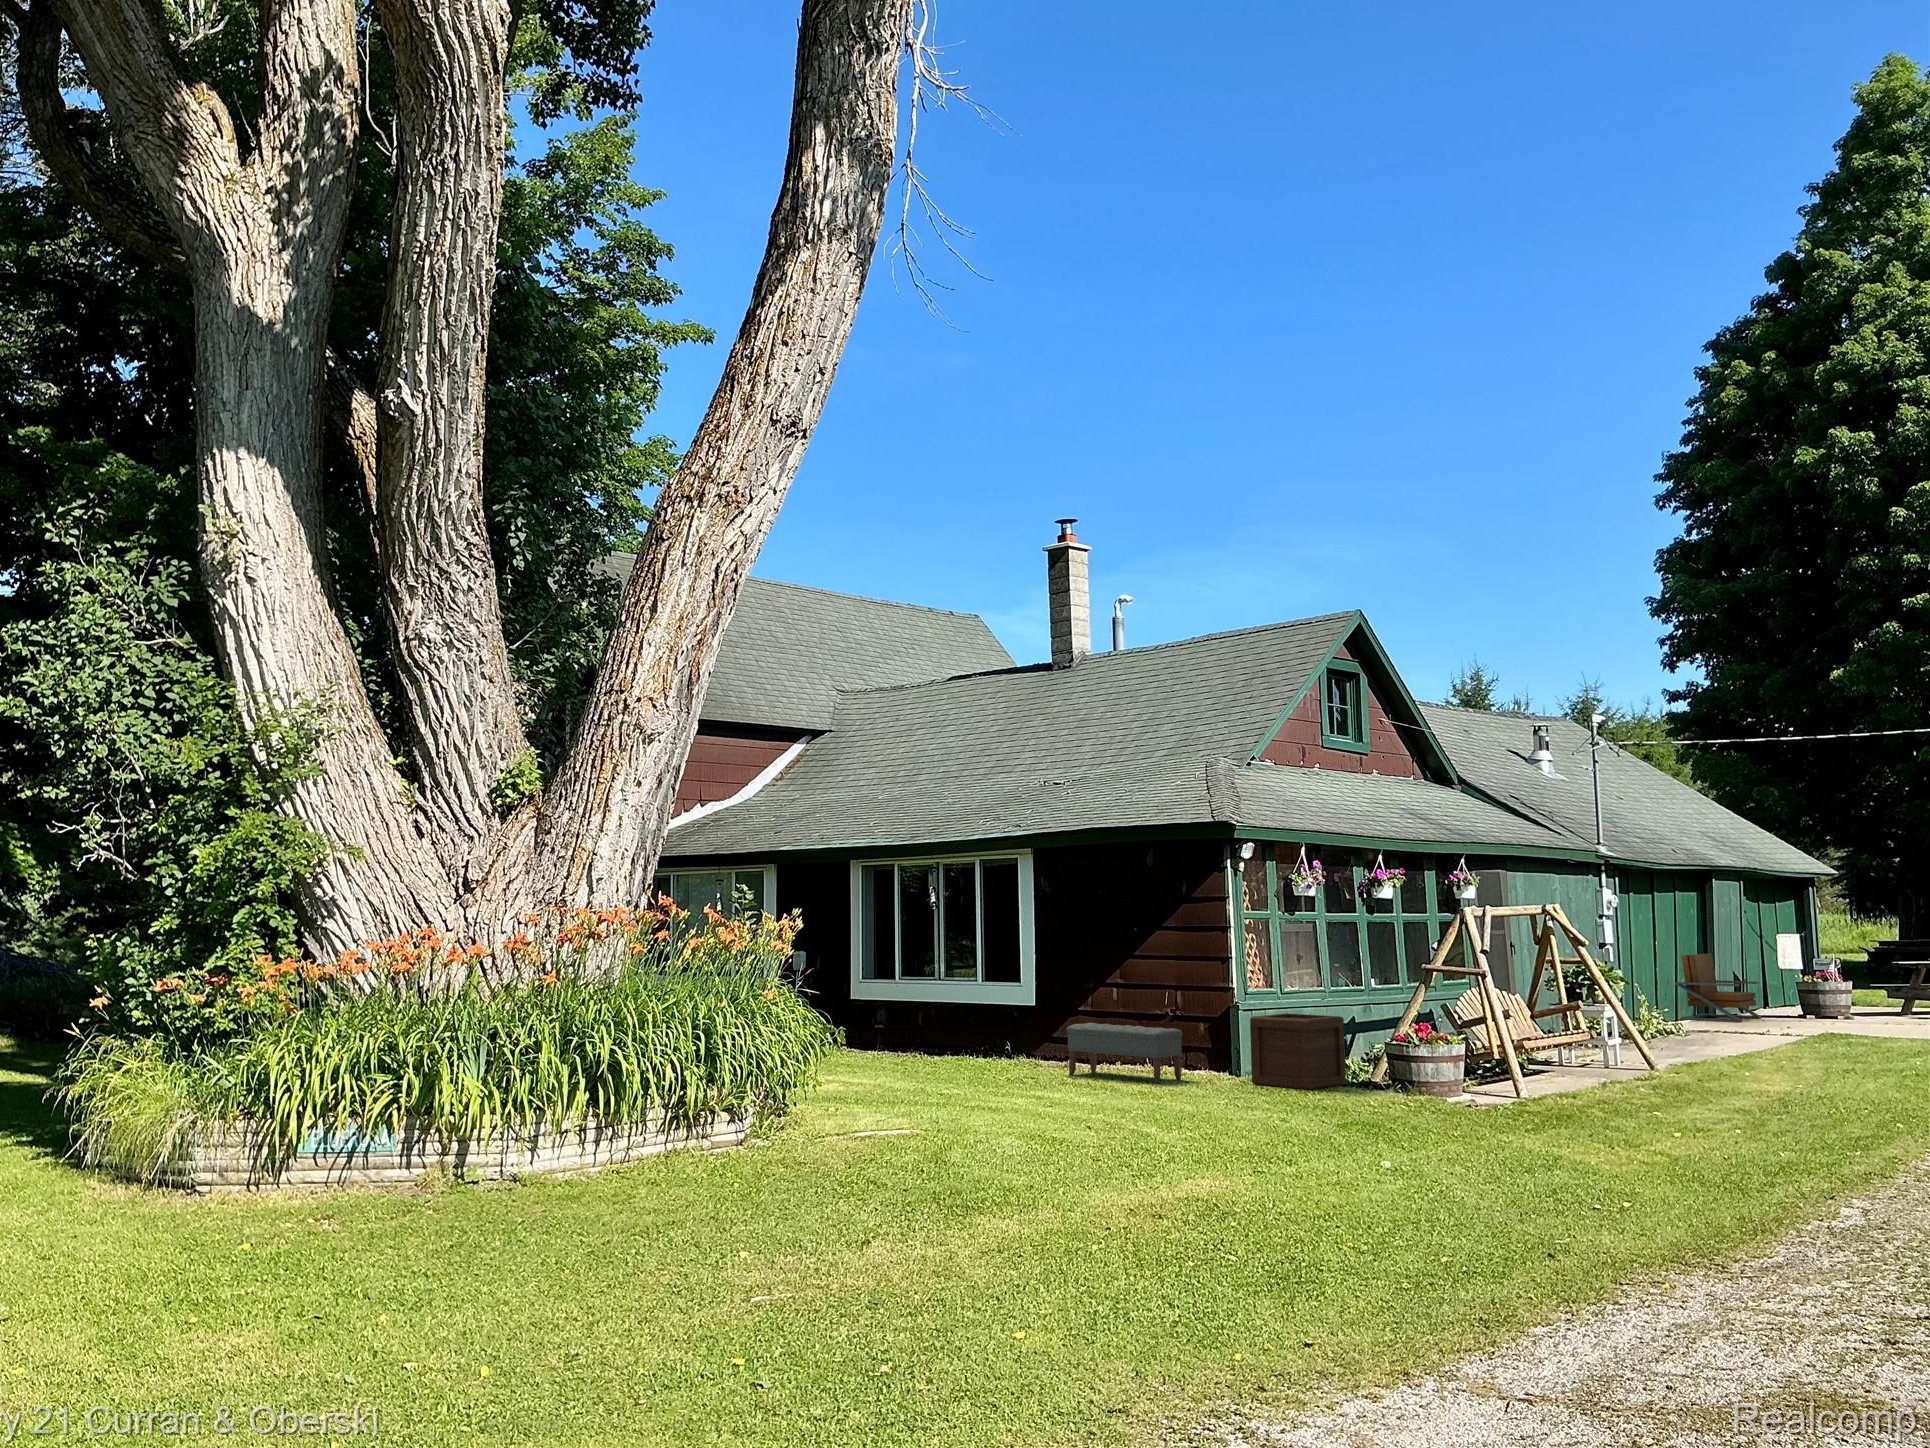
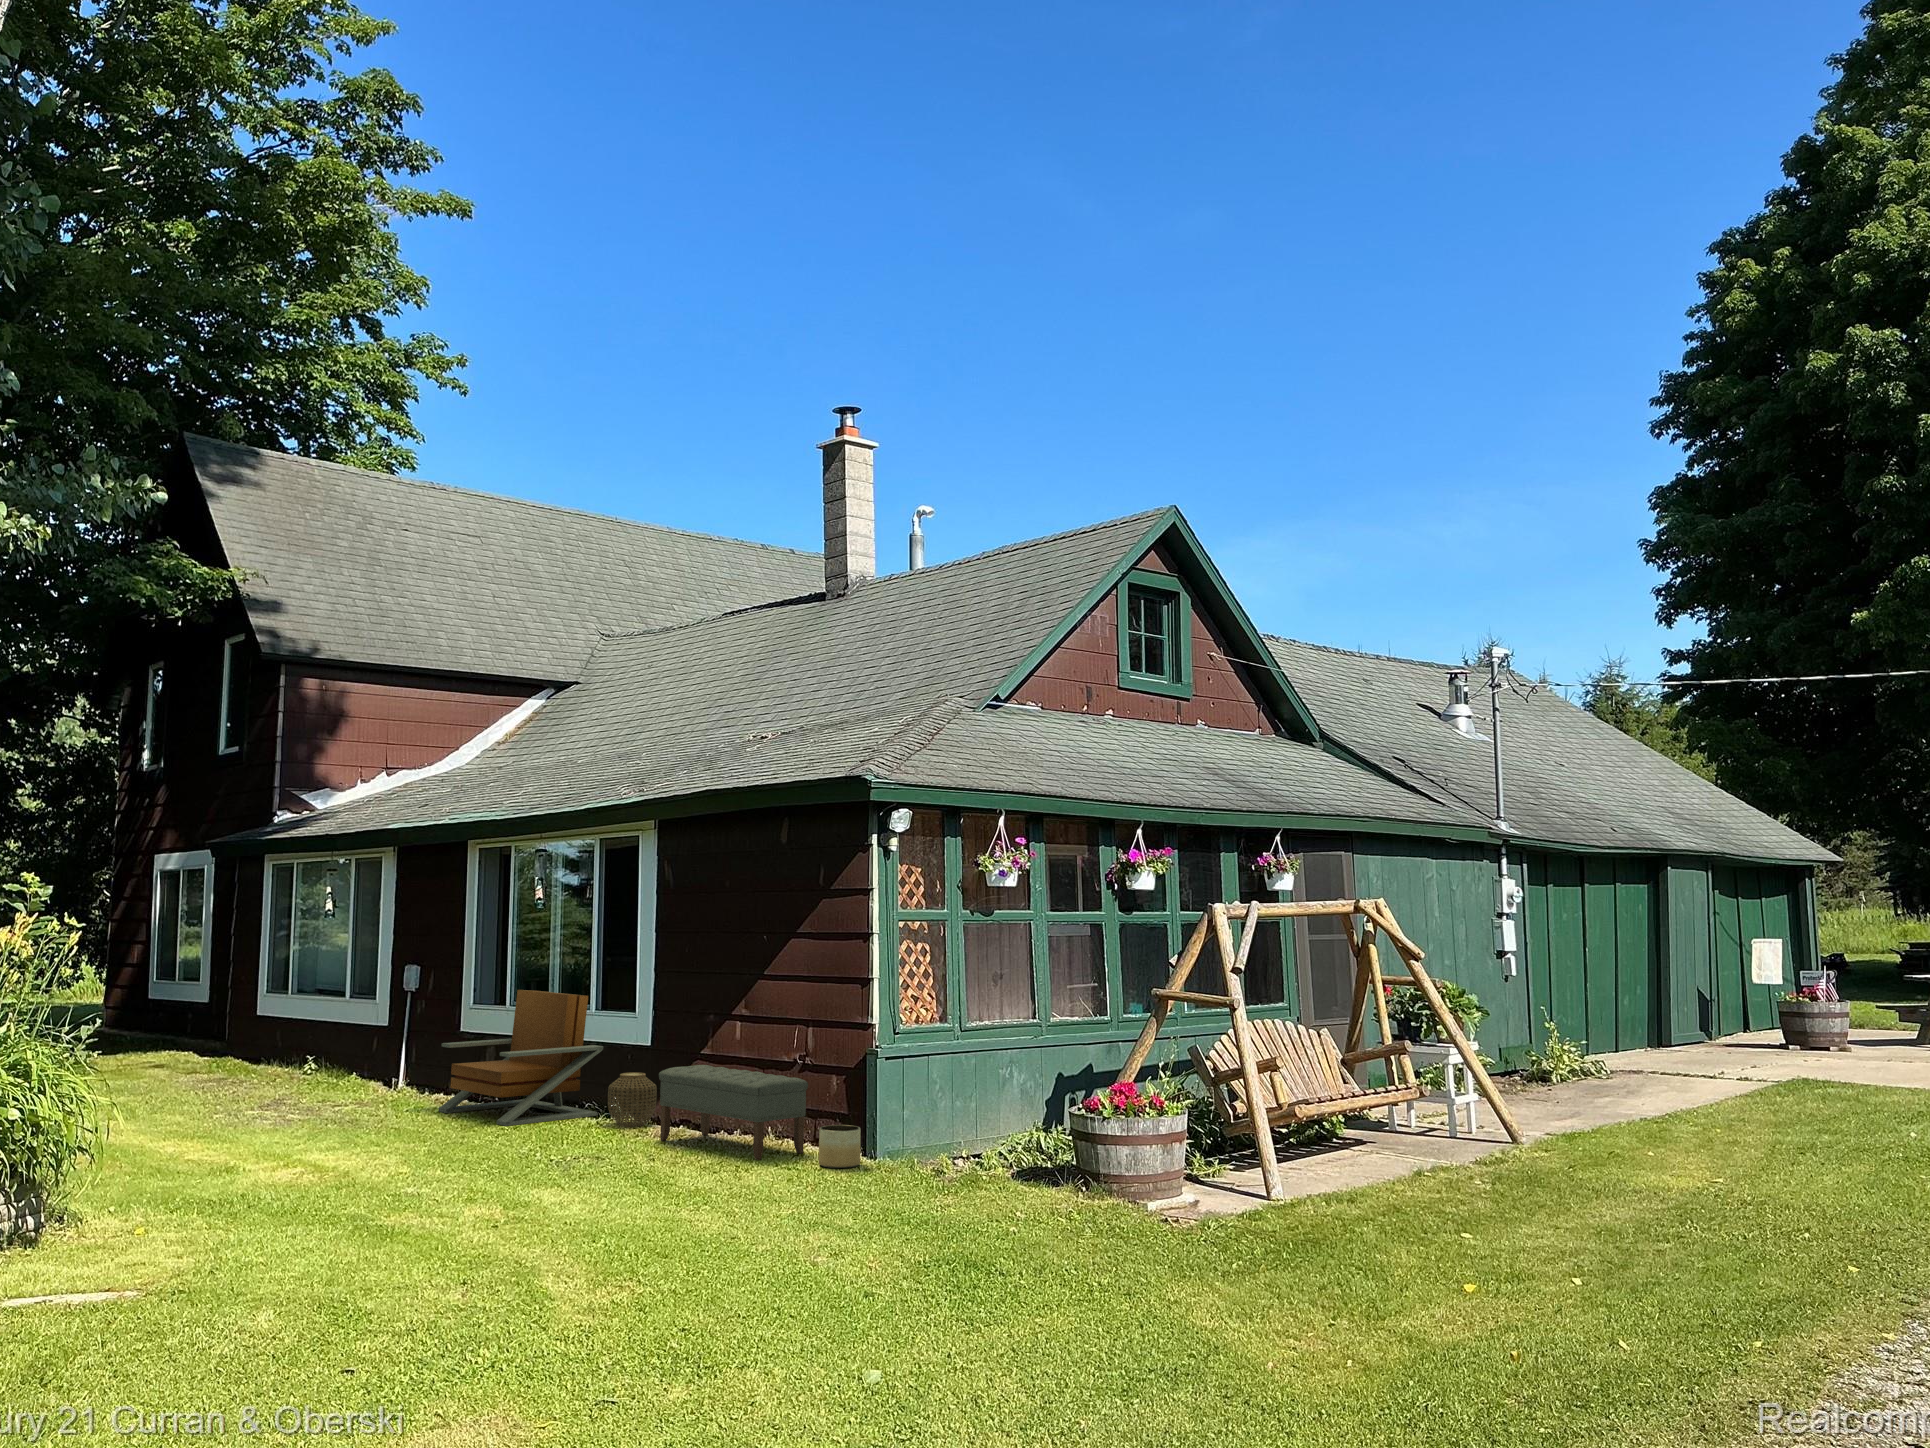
lounge chair: present [1675,953,1762,1022] -> present [438,990,603,1126]
wooden crate: present [1250,1013,1346,1090] -> none [892,1057,1031,1176]
woven basket: none [1012,1031,1046,1068] -> present [608,1072,657,1127]
planter: none [1204,1059,1233,1087] -> present [819,1125,861,1168]

